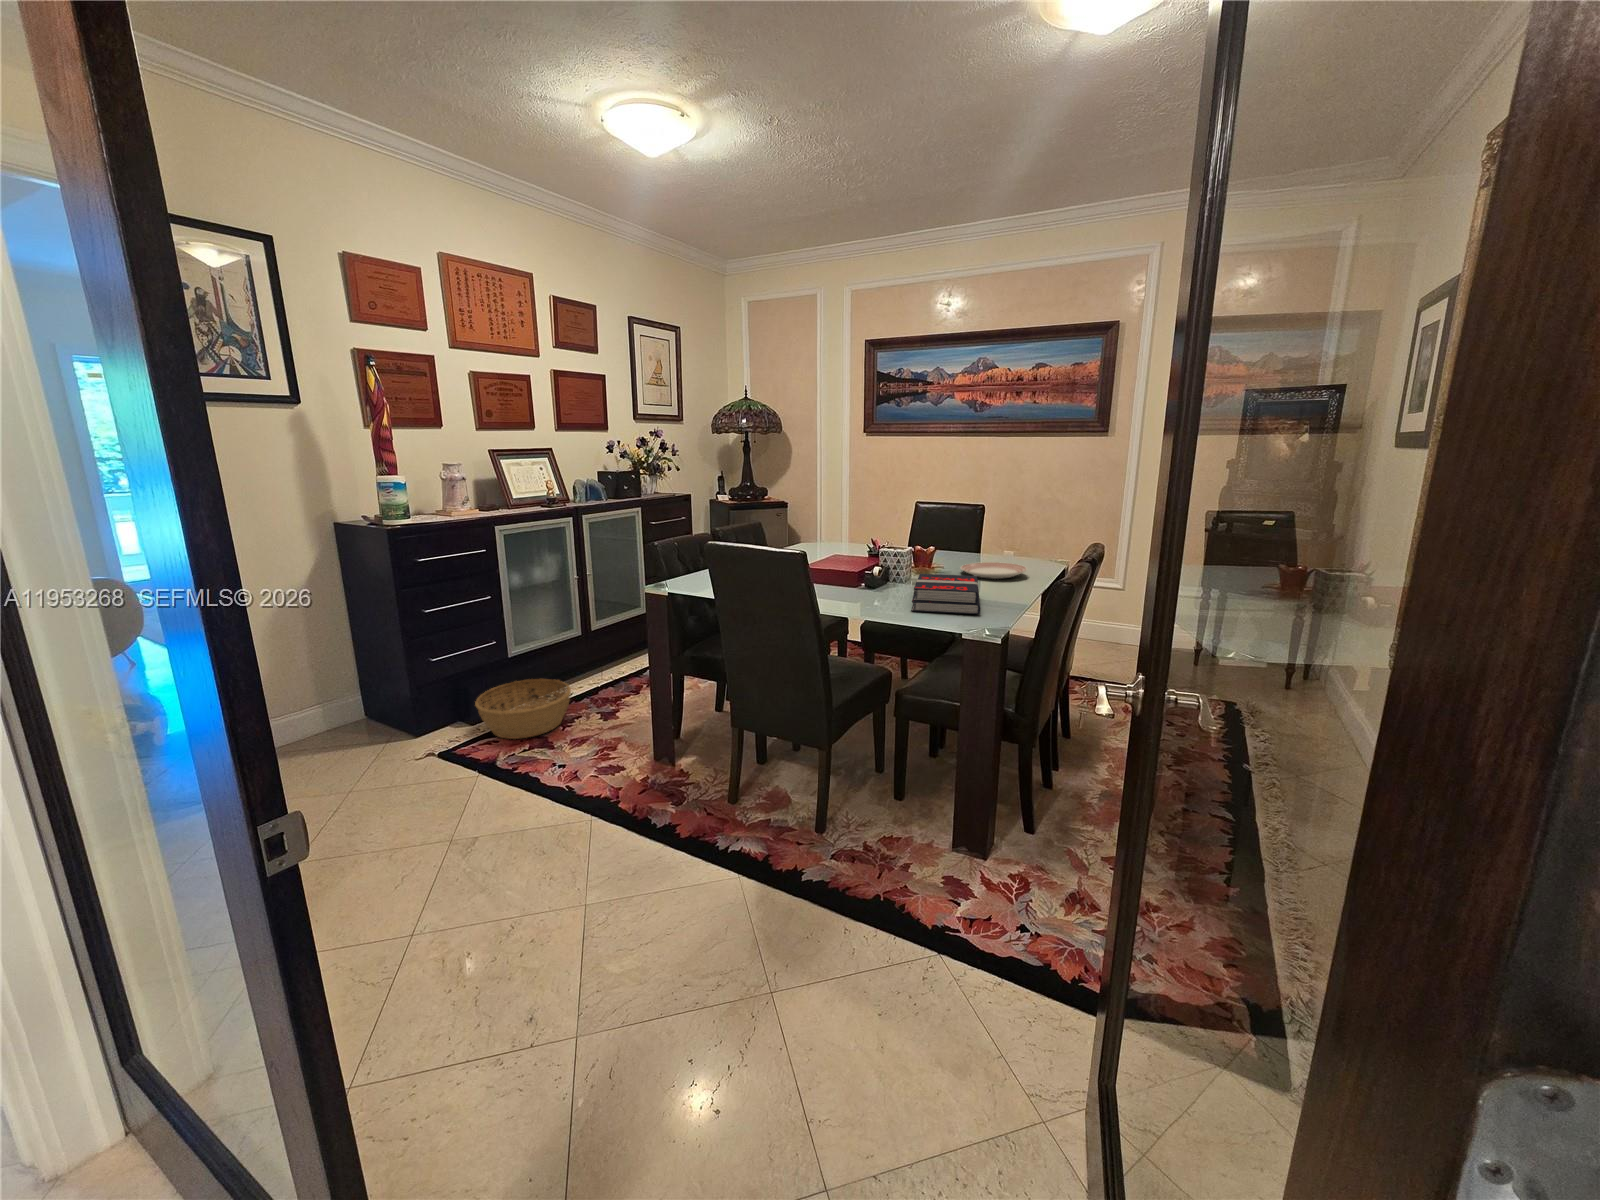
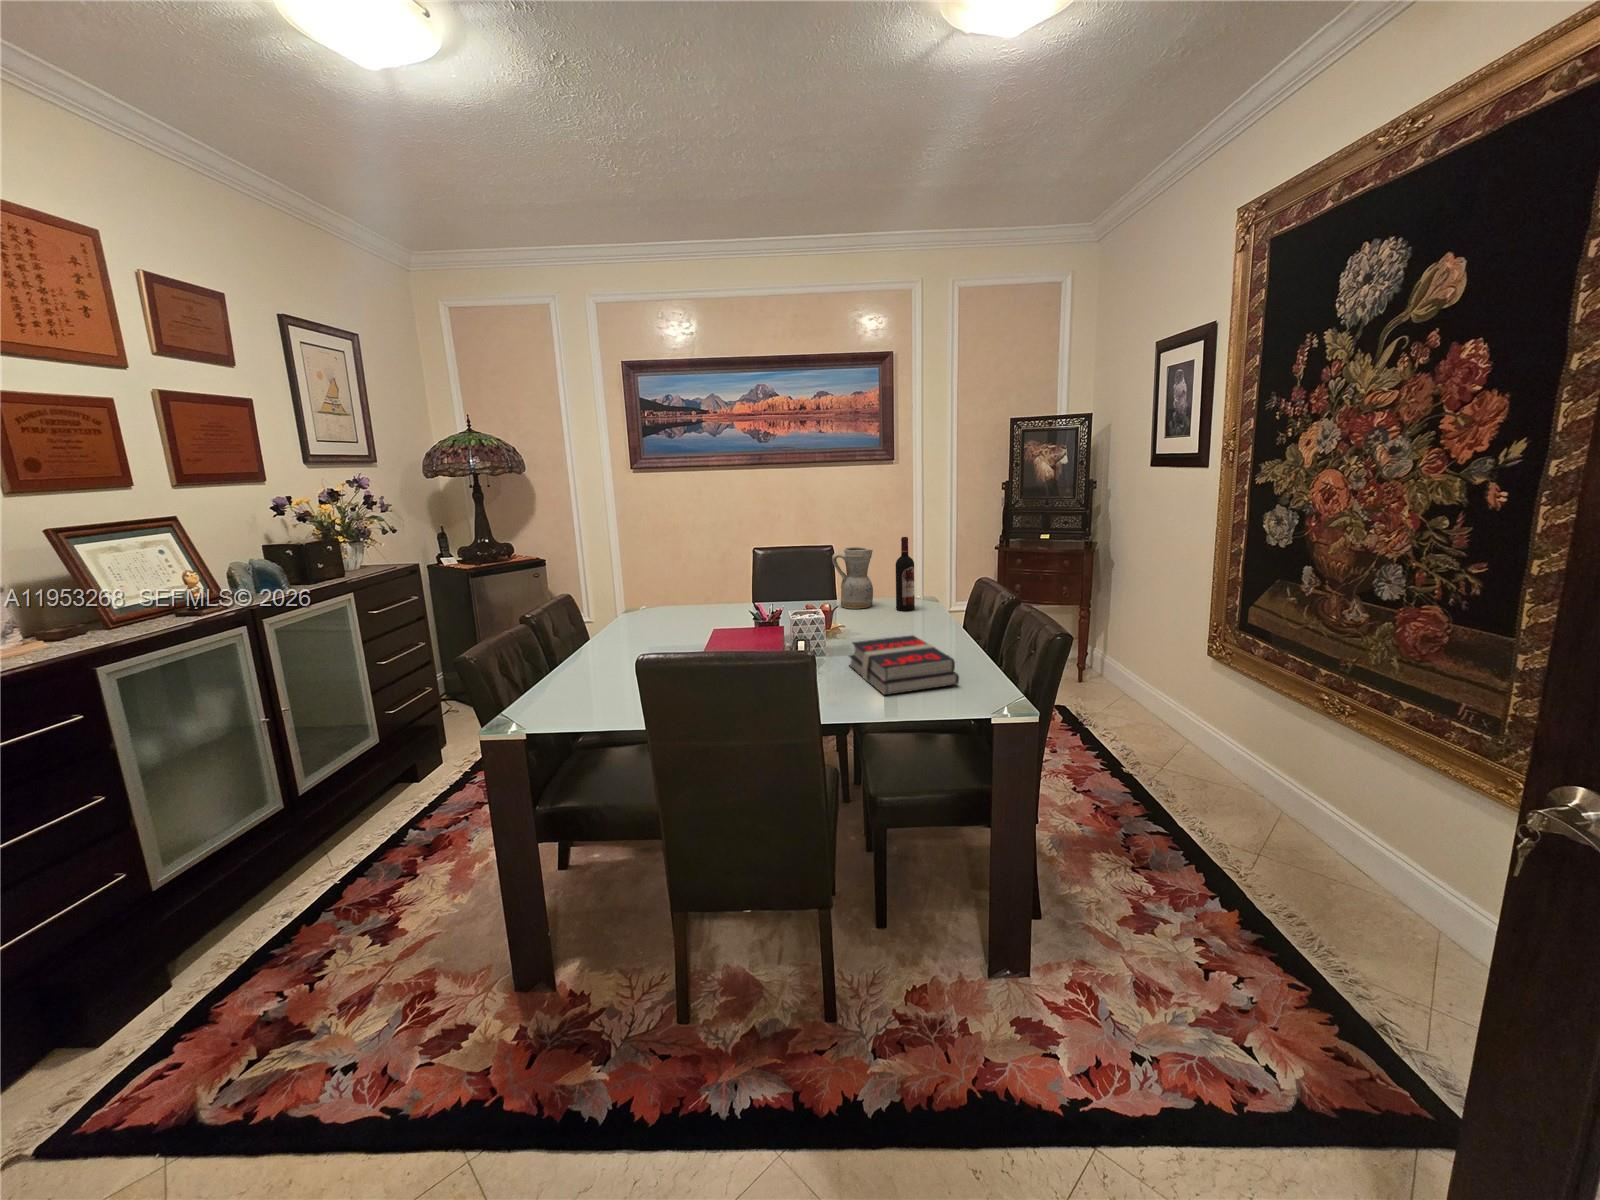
wine bottle: none [1023,500,1044,569] -> present [896,537,915,611]
ceramic pitcher: none [973,507,1010,562] -> present [832,547,873,609]
dinner plate: present [960,562,1027,579] -> none [849,609,922,631]
basket: present [475,679,571,739] -> none [105,903,314,1054]

